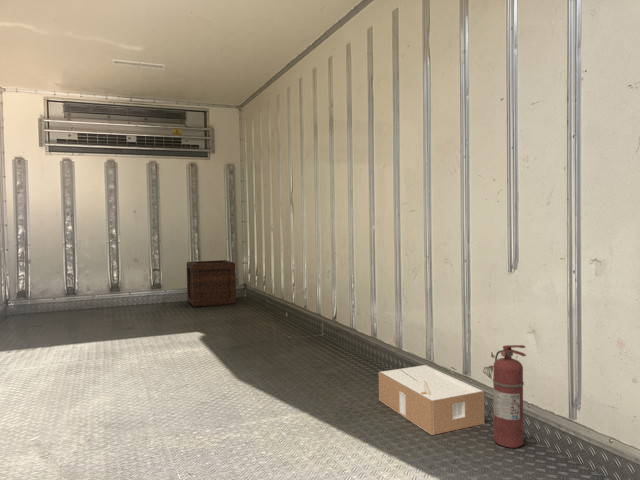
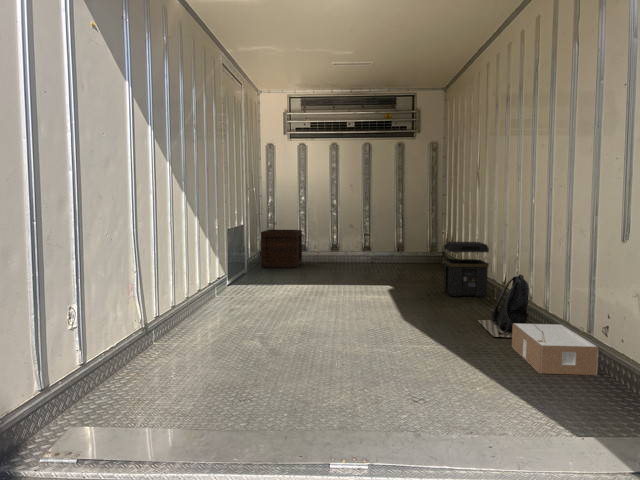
wooden crate: present [187,260,236,307] -> present [261,230,302,268]
toolbox: none [263,273,314,338] -> present [444,242,489,297]
backpack: none [321,310,407,389] -> present [478,274,529,337]
fire extinguisher: present [493,345,526,448] -> none [594,306,624,393]

